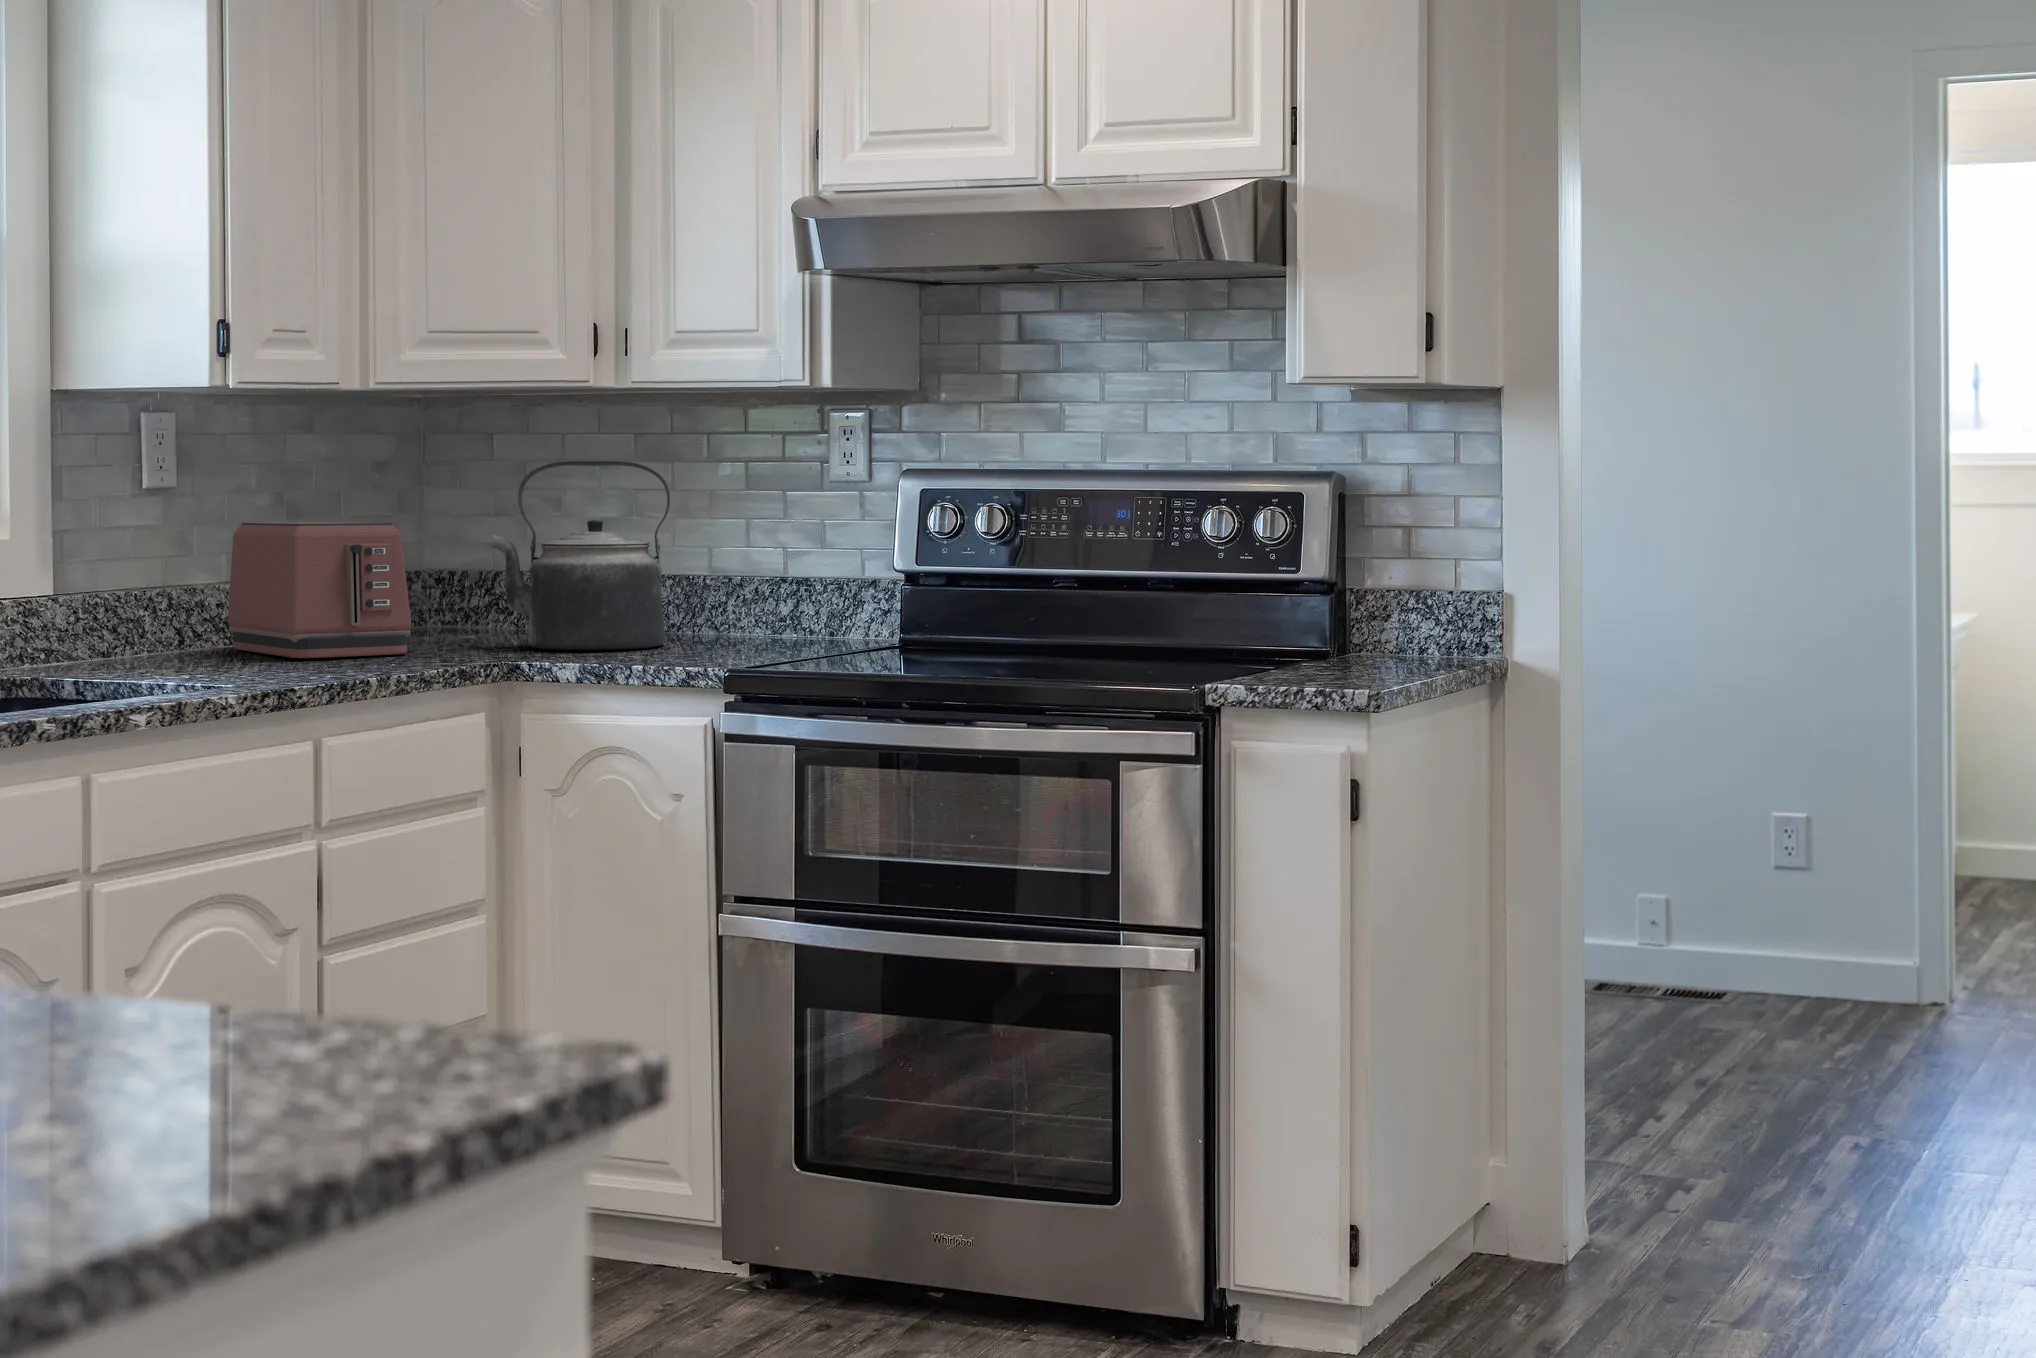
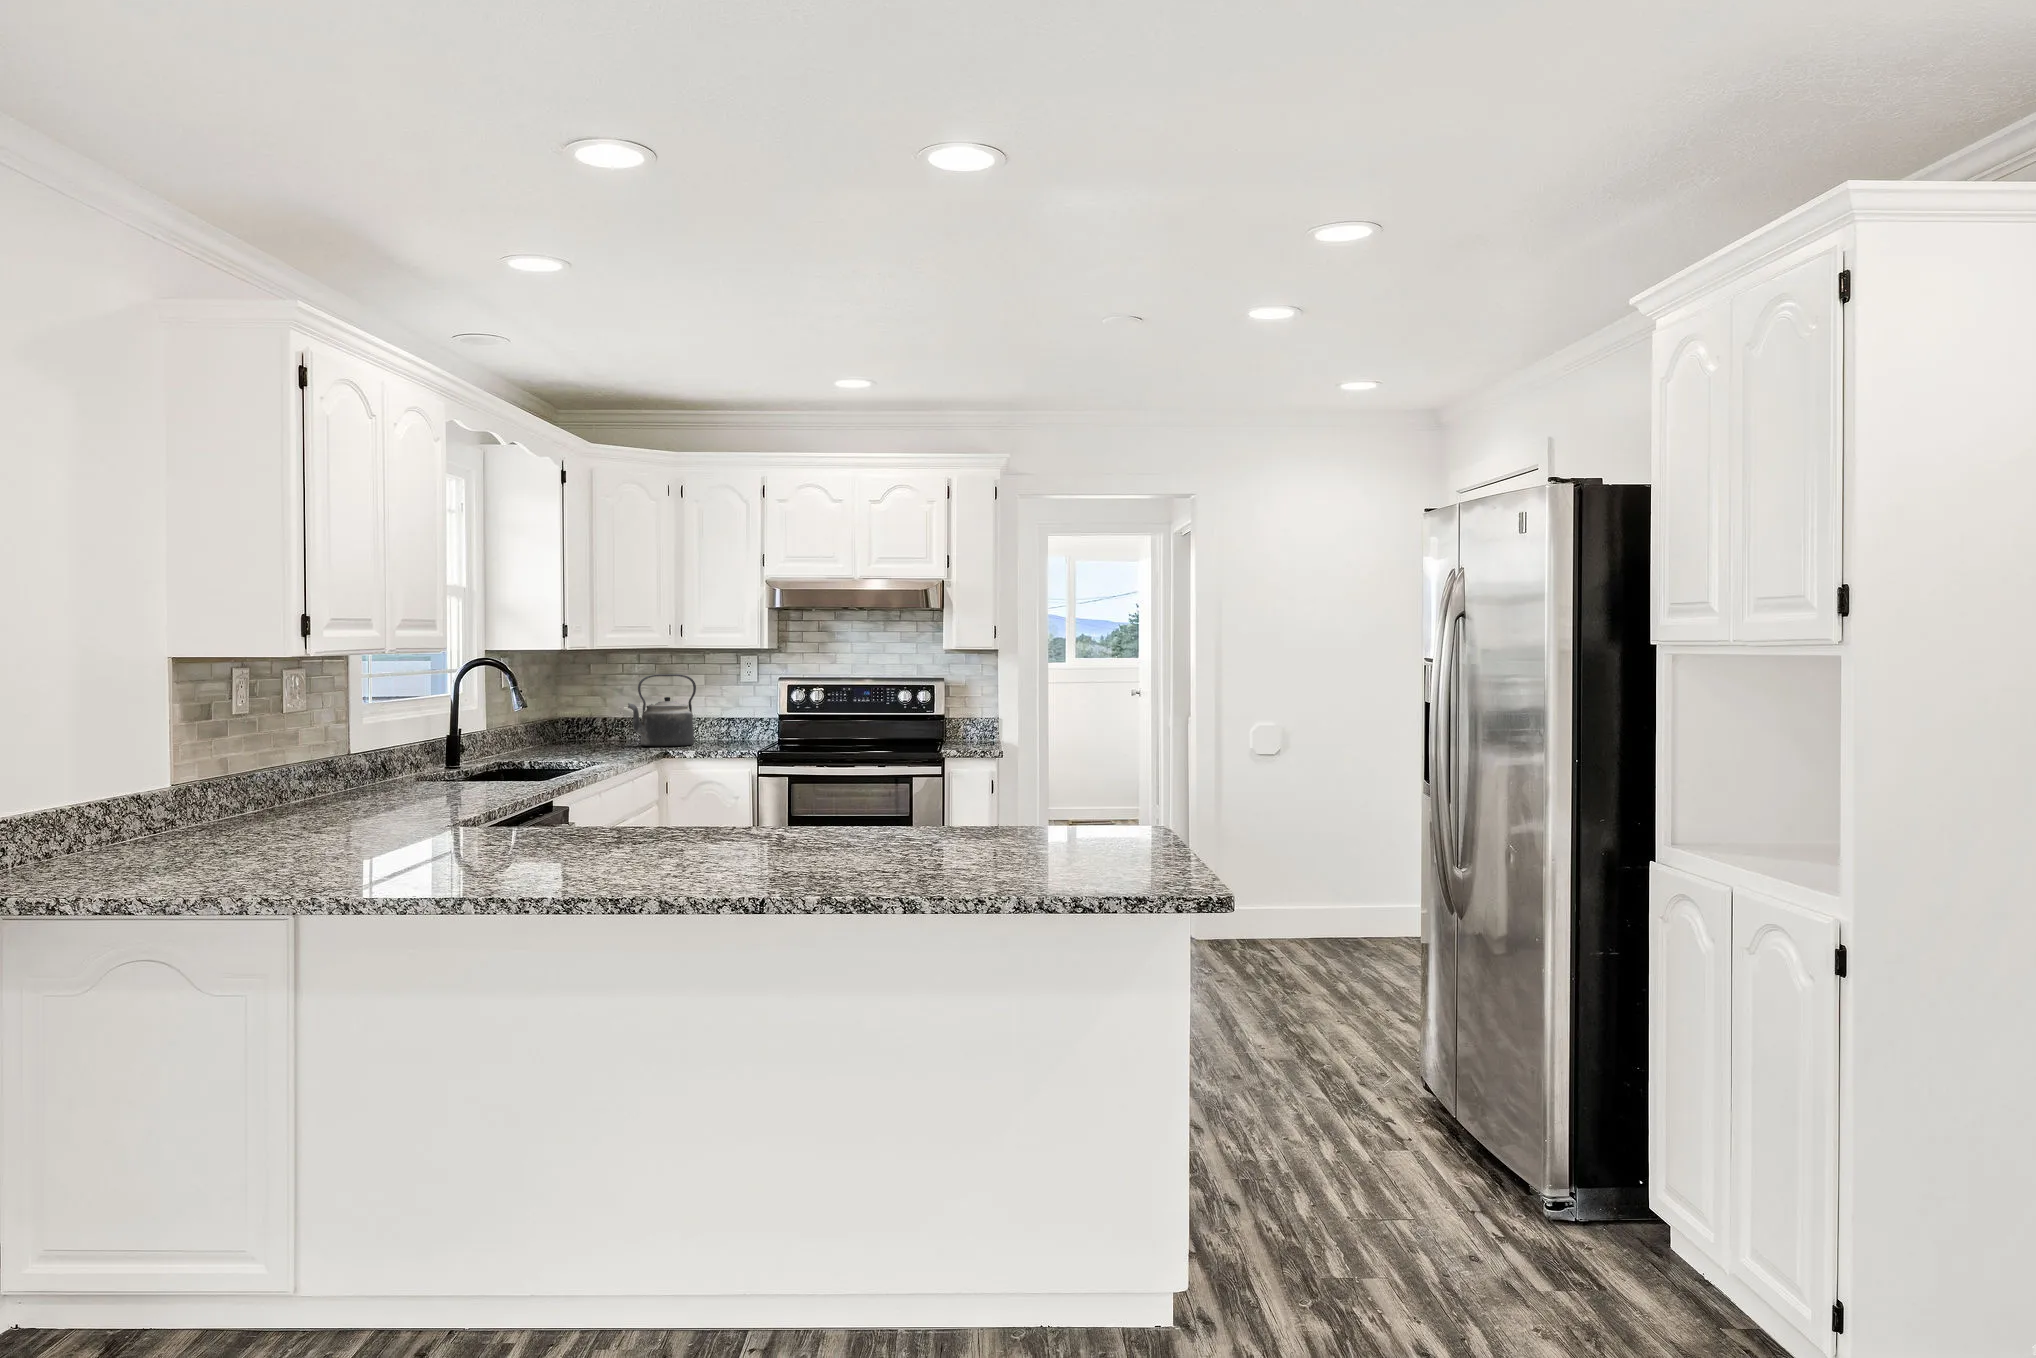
toaster: present [228,522,412,658] -> none [517,699,607,752]

